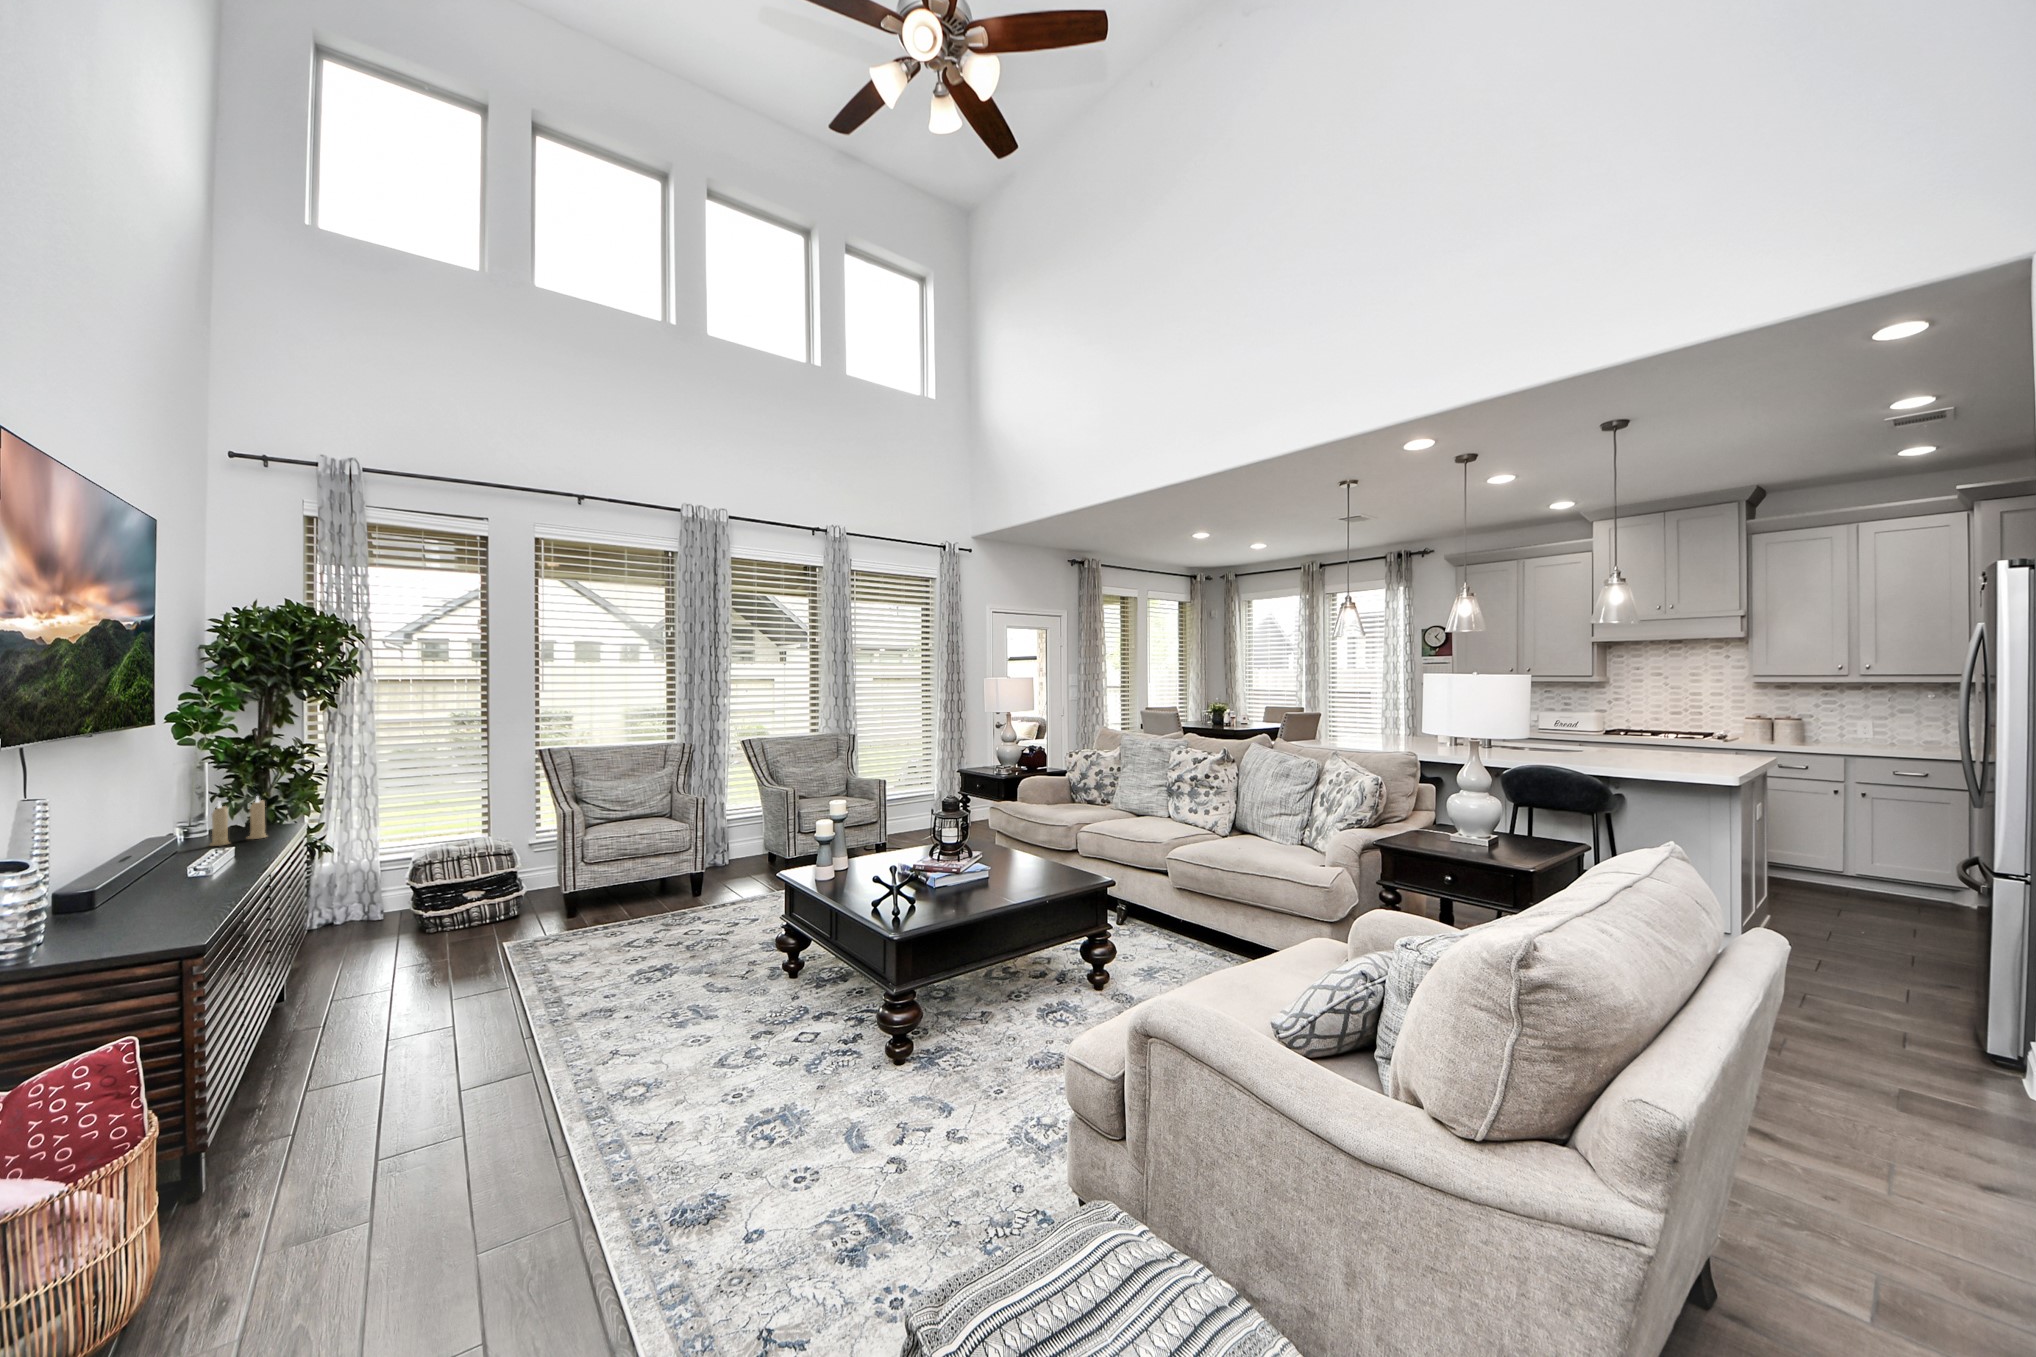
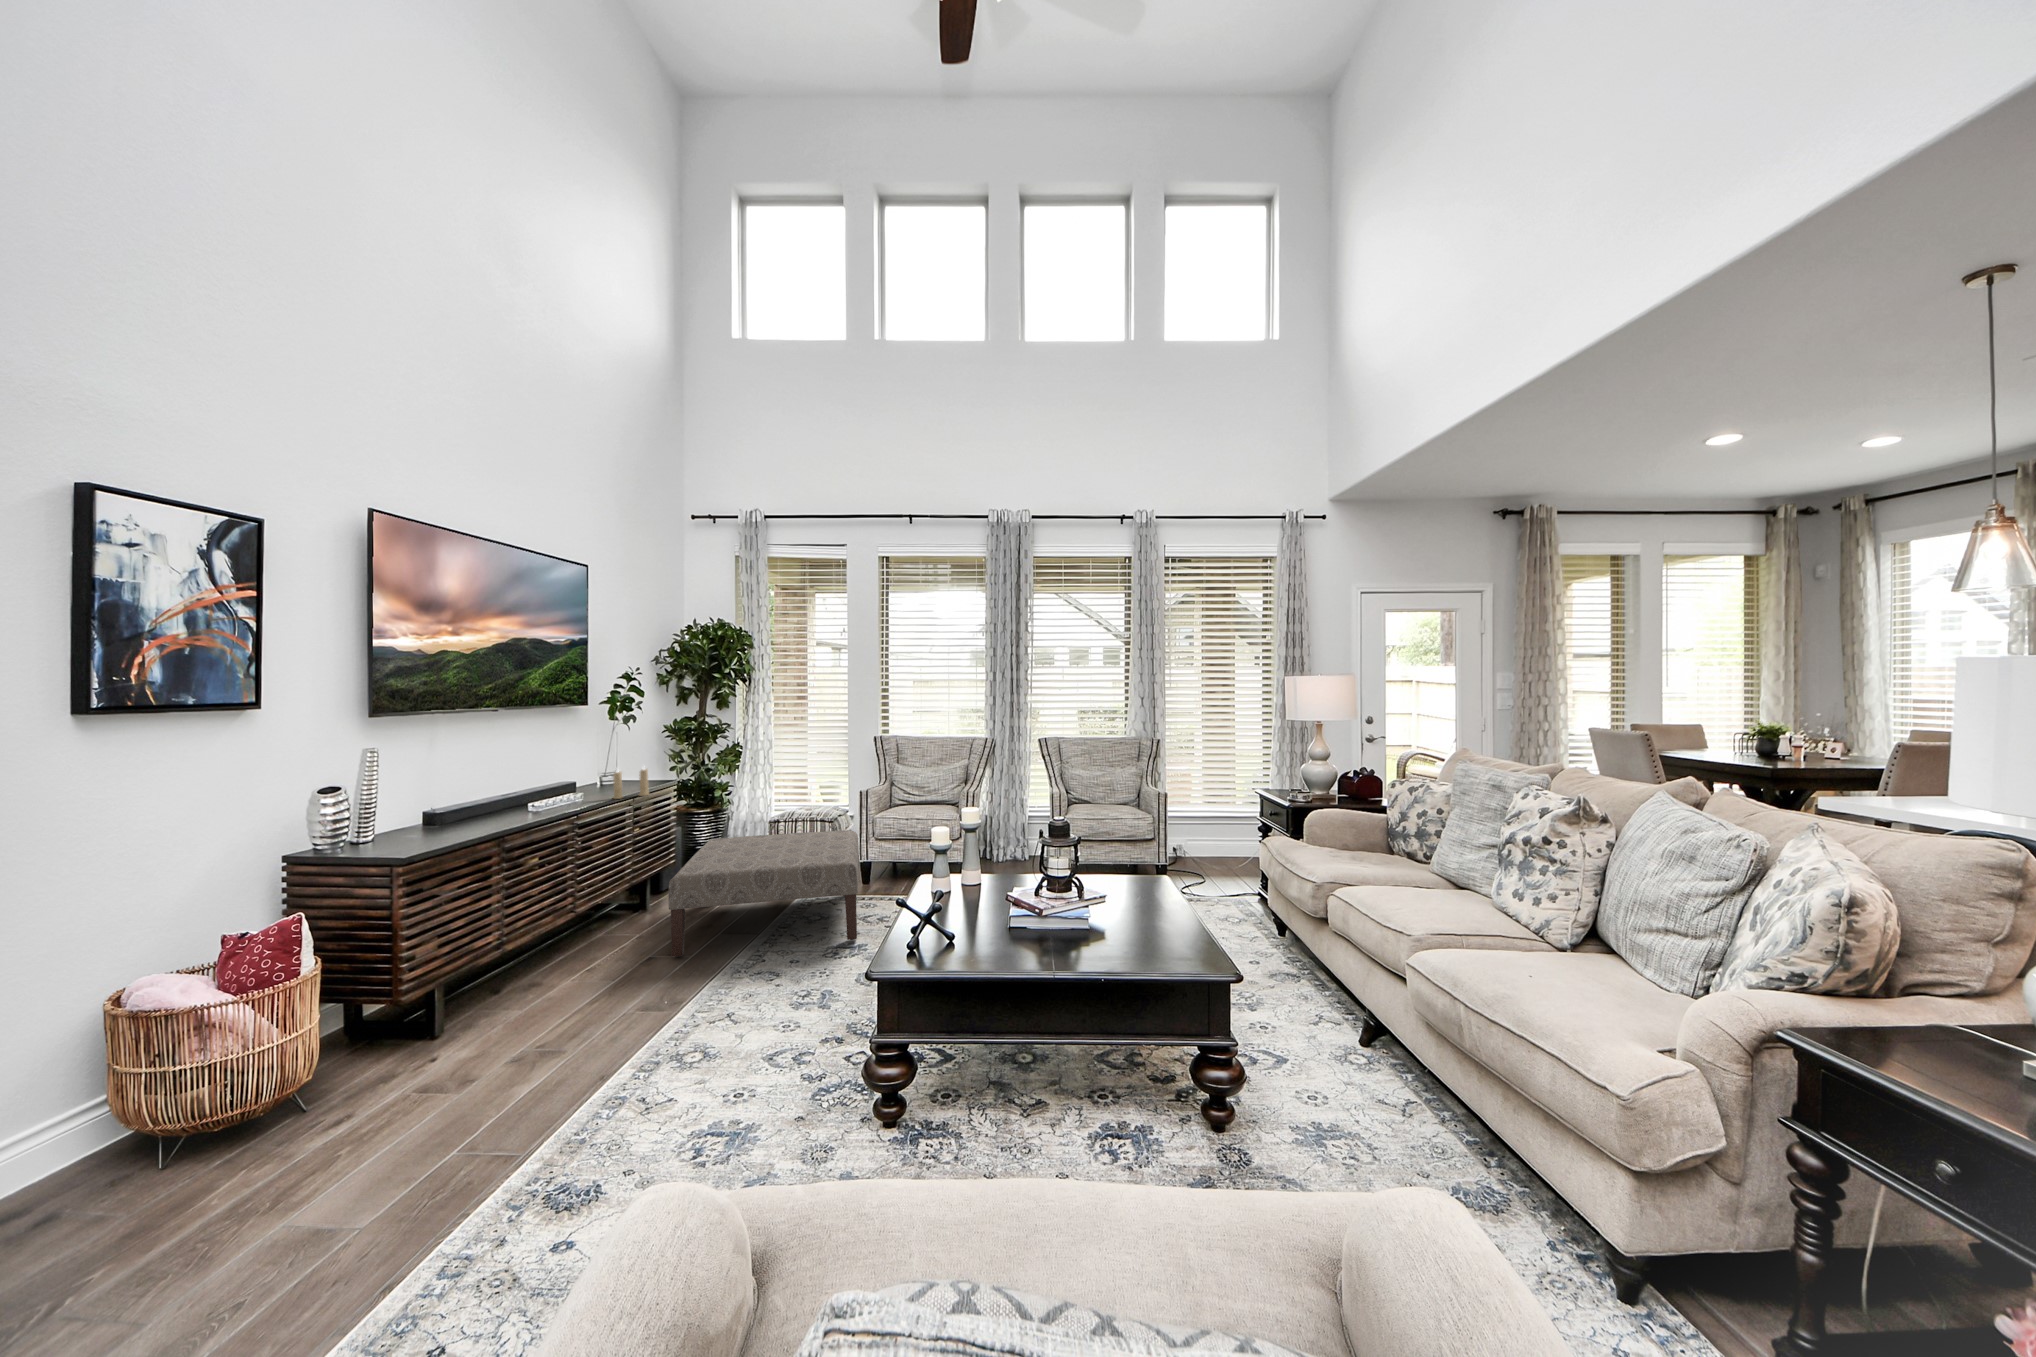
ottoman: none [365,854,650,1019] -> present [669,830,859,957]

